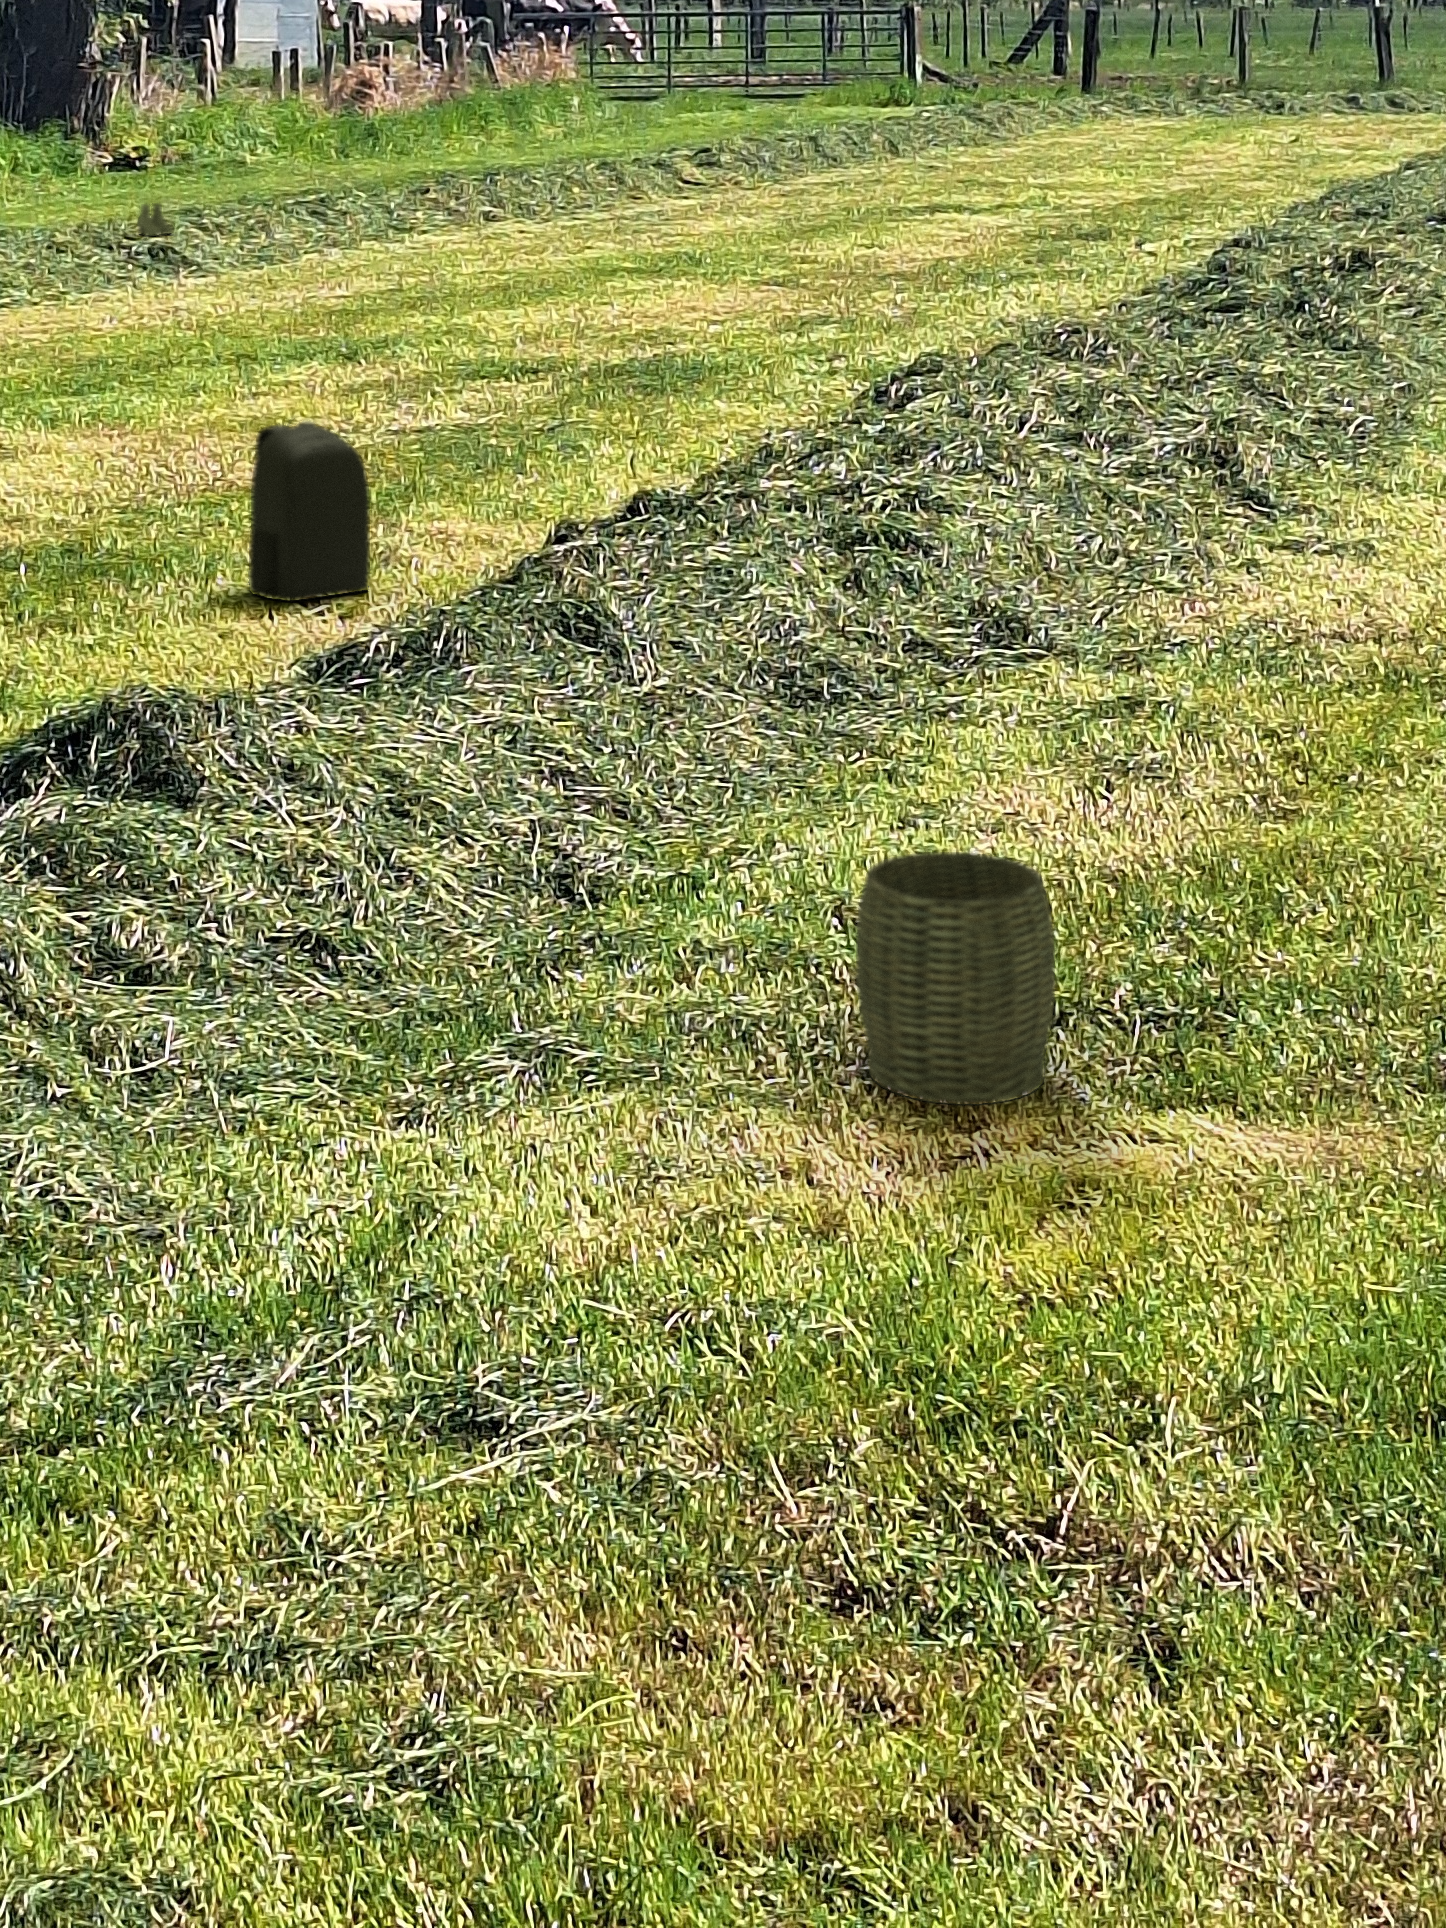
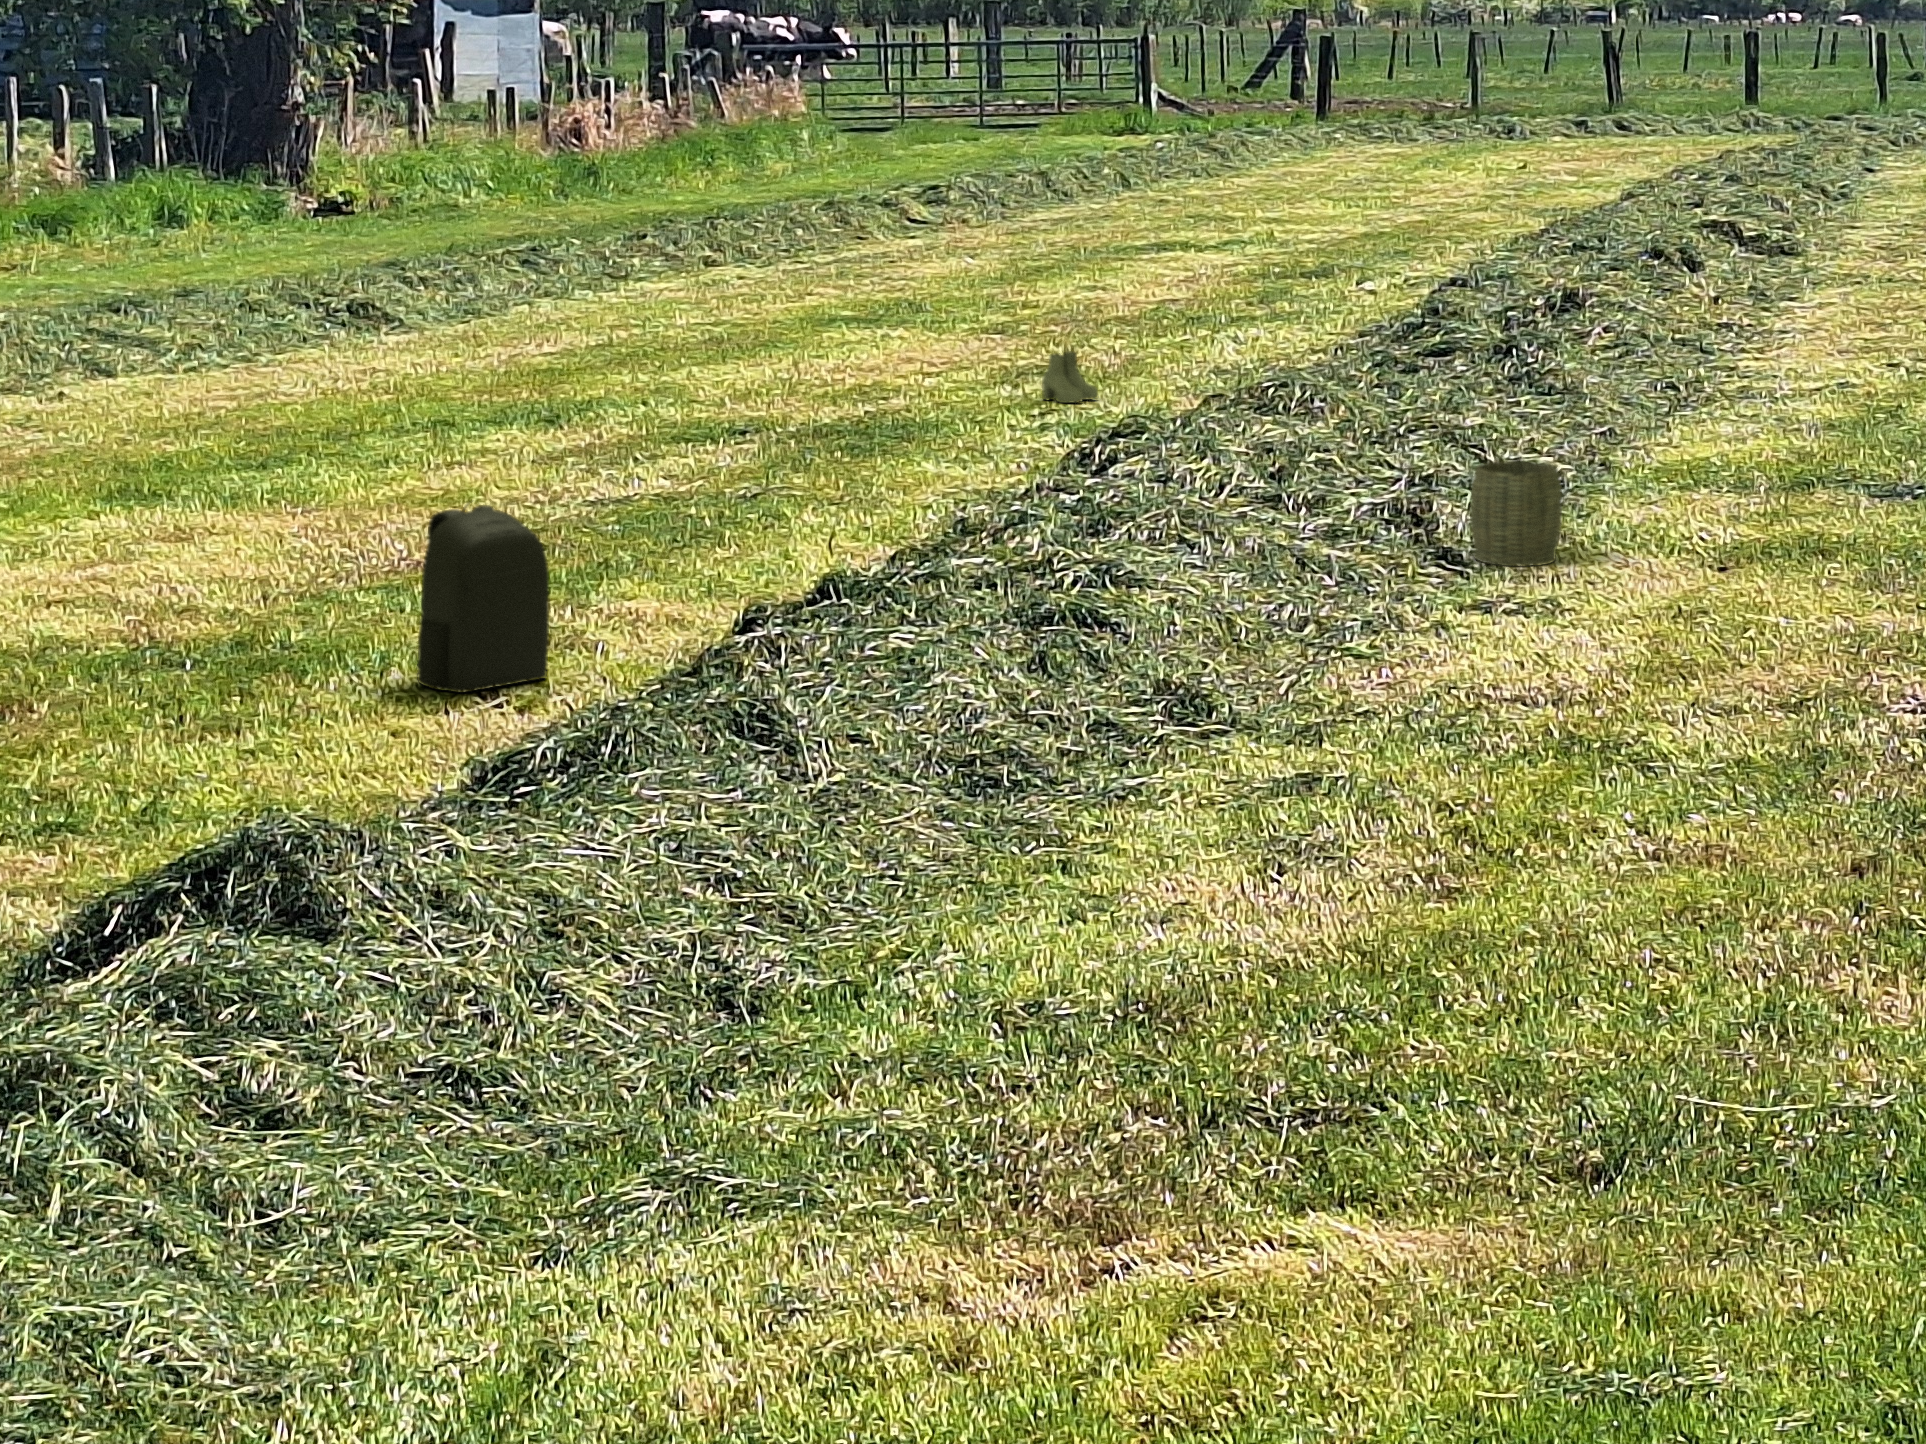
boots: present [137,203,174,236] -> present [1042,351,1098,403]
woven basket: present [856,852,1055,1105] -> present [1470,461,1562,566]

